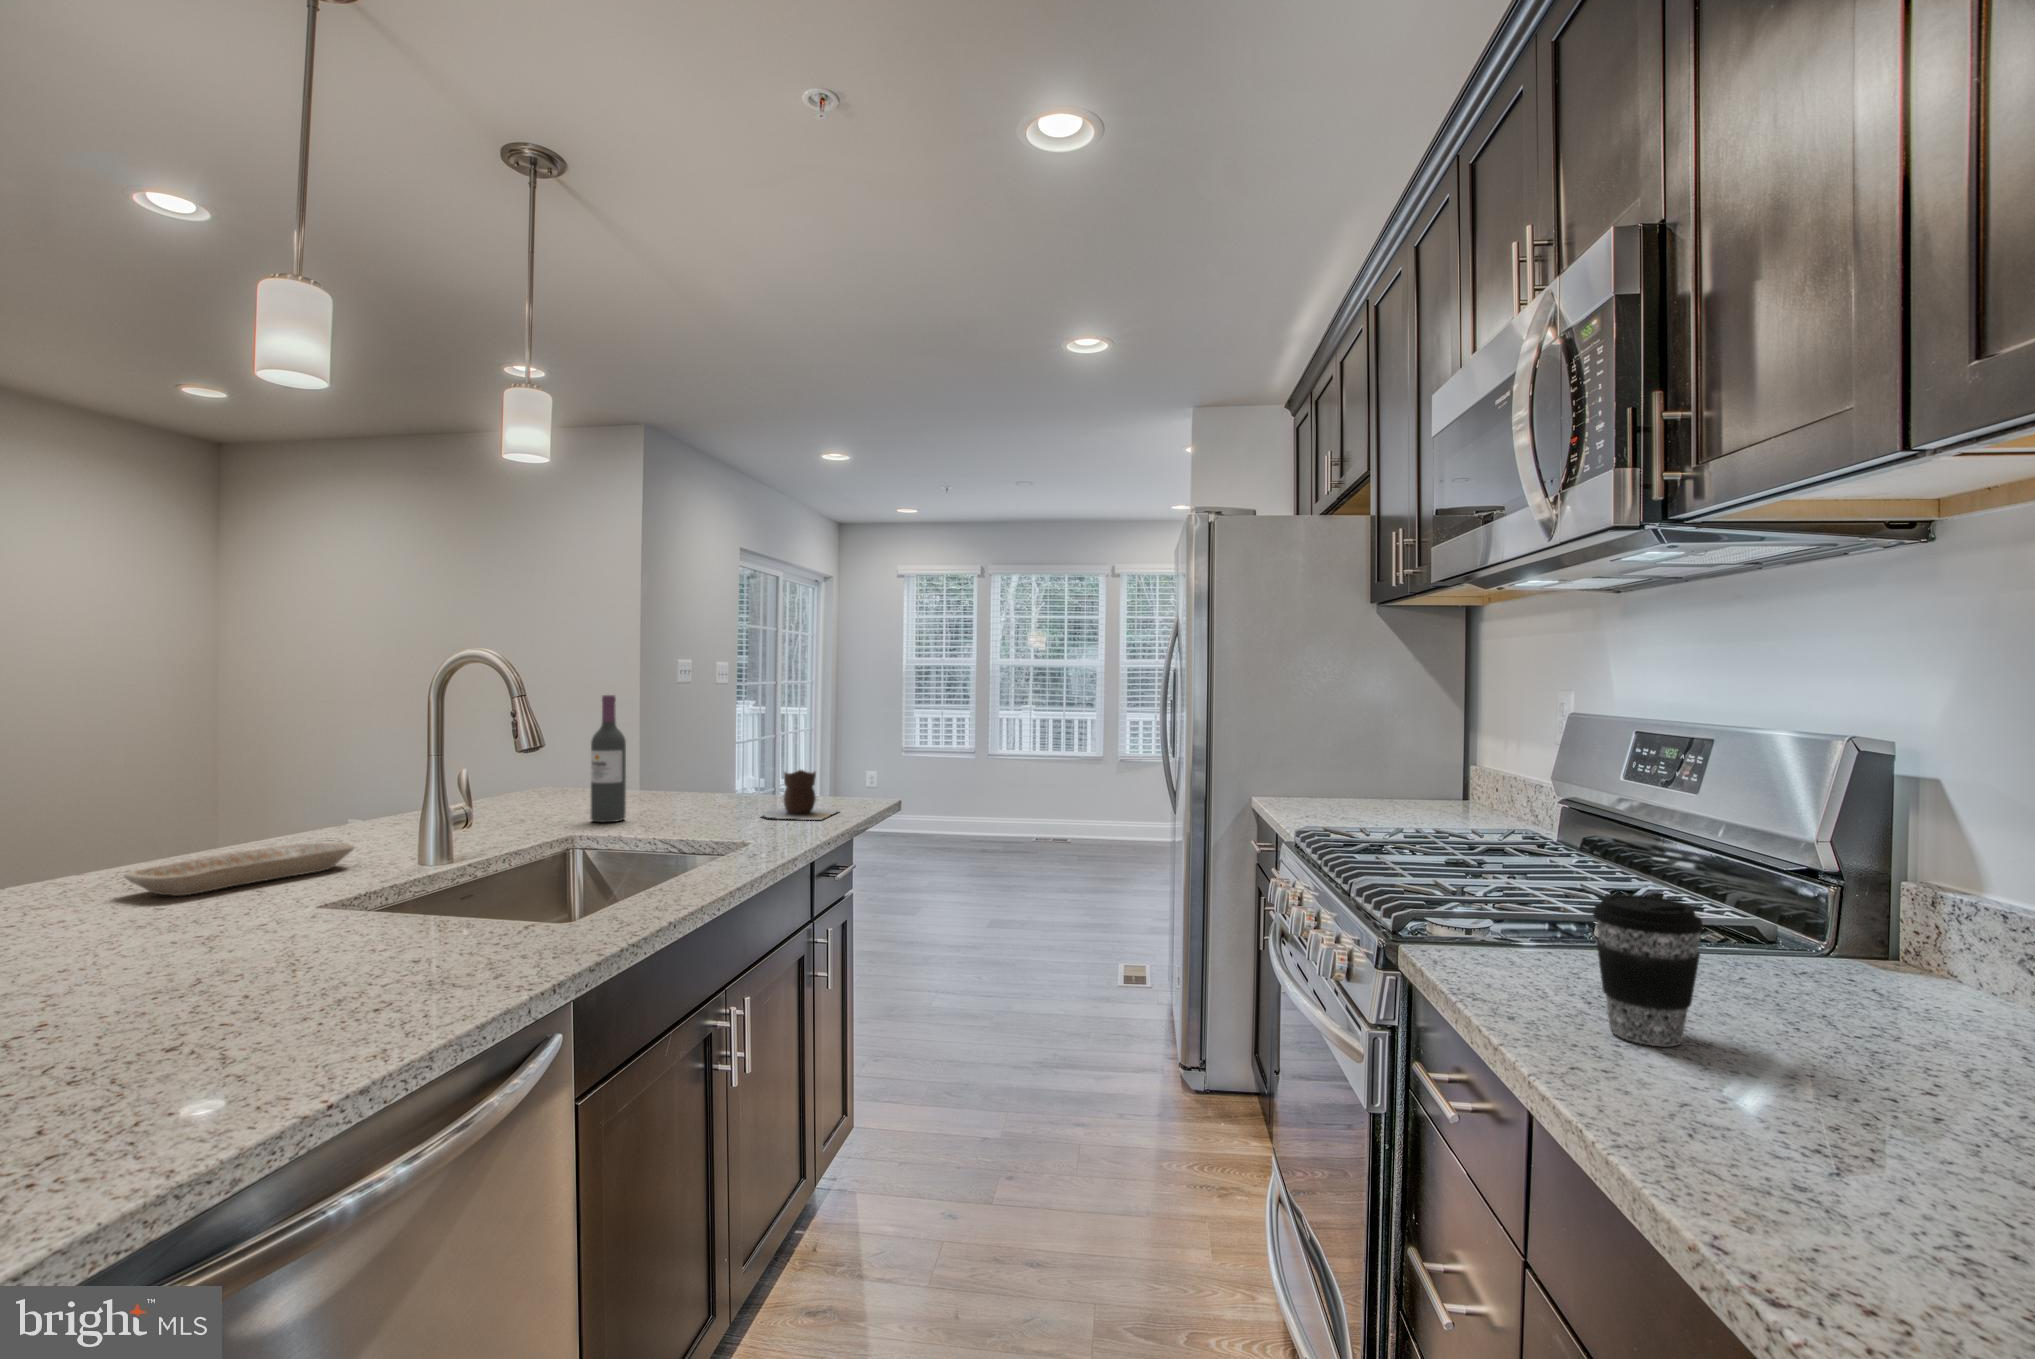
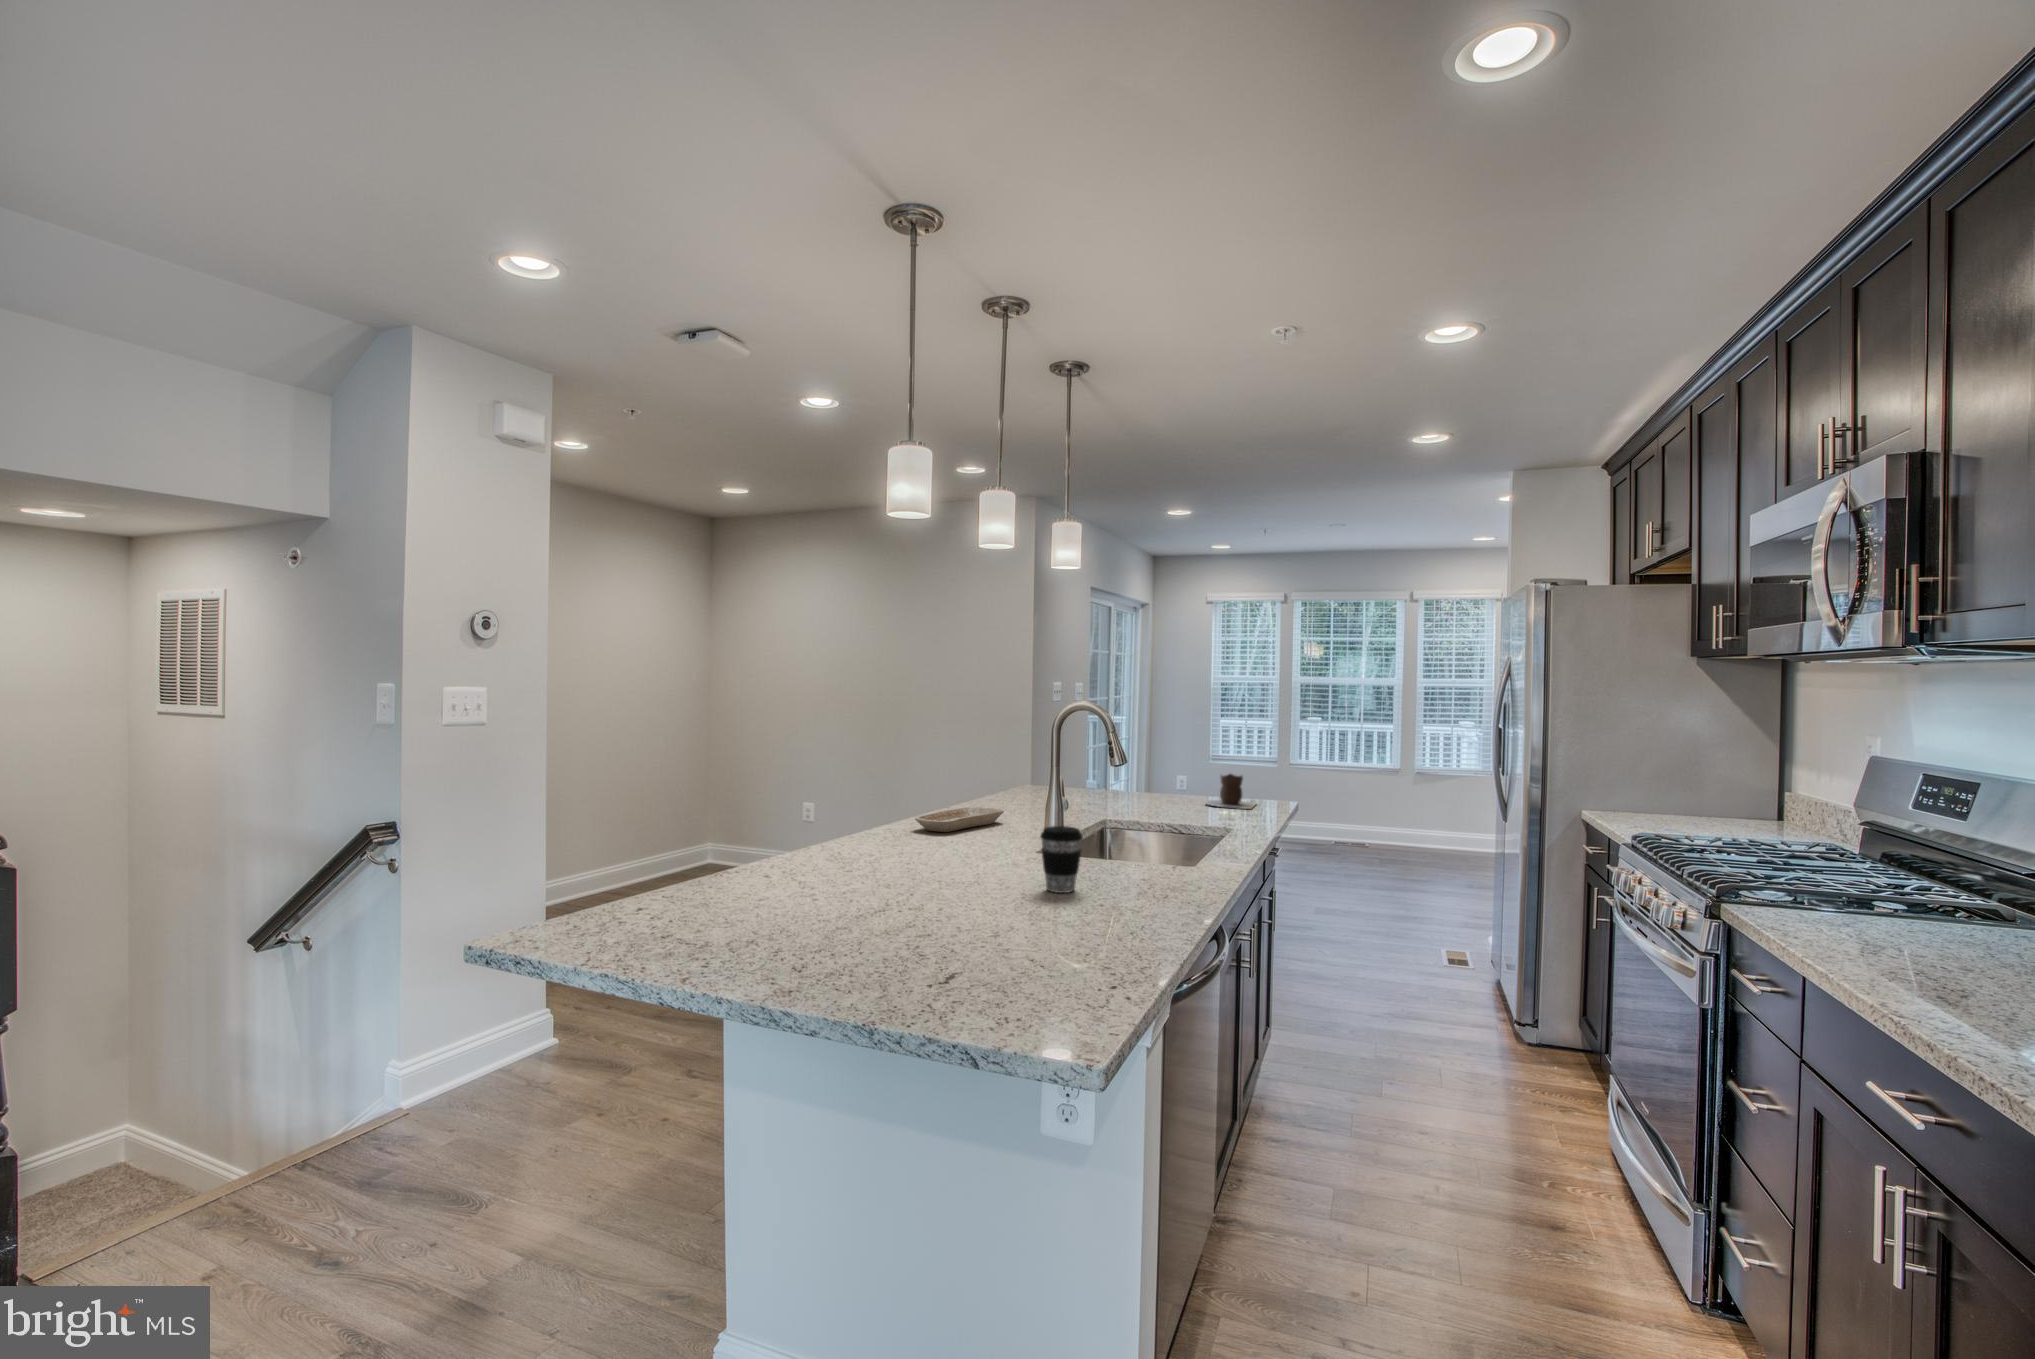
wine bottle: present [591,695,626,822] -> none [1096,720,1118,804]
coffee cup: present [1593,894,1704,1046] -> present [1040,826,1083,893]

